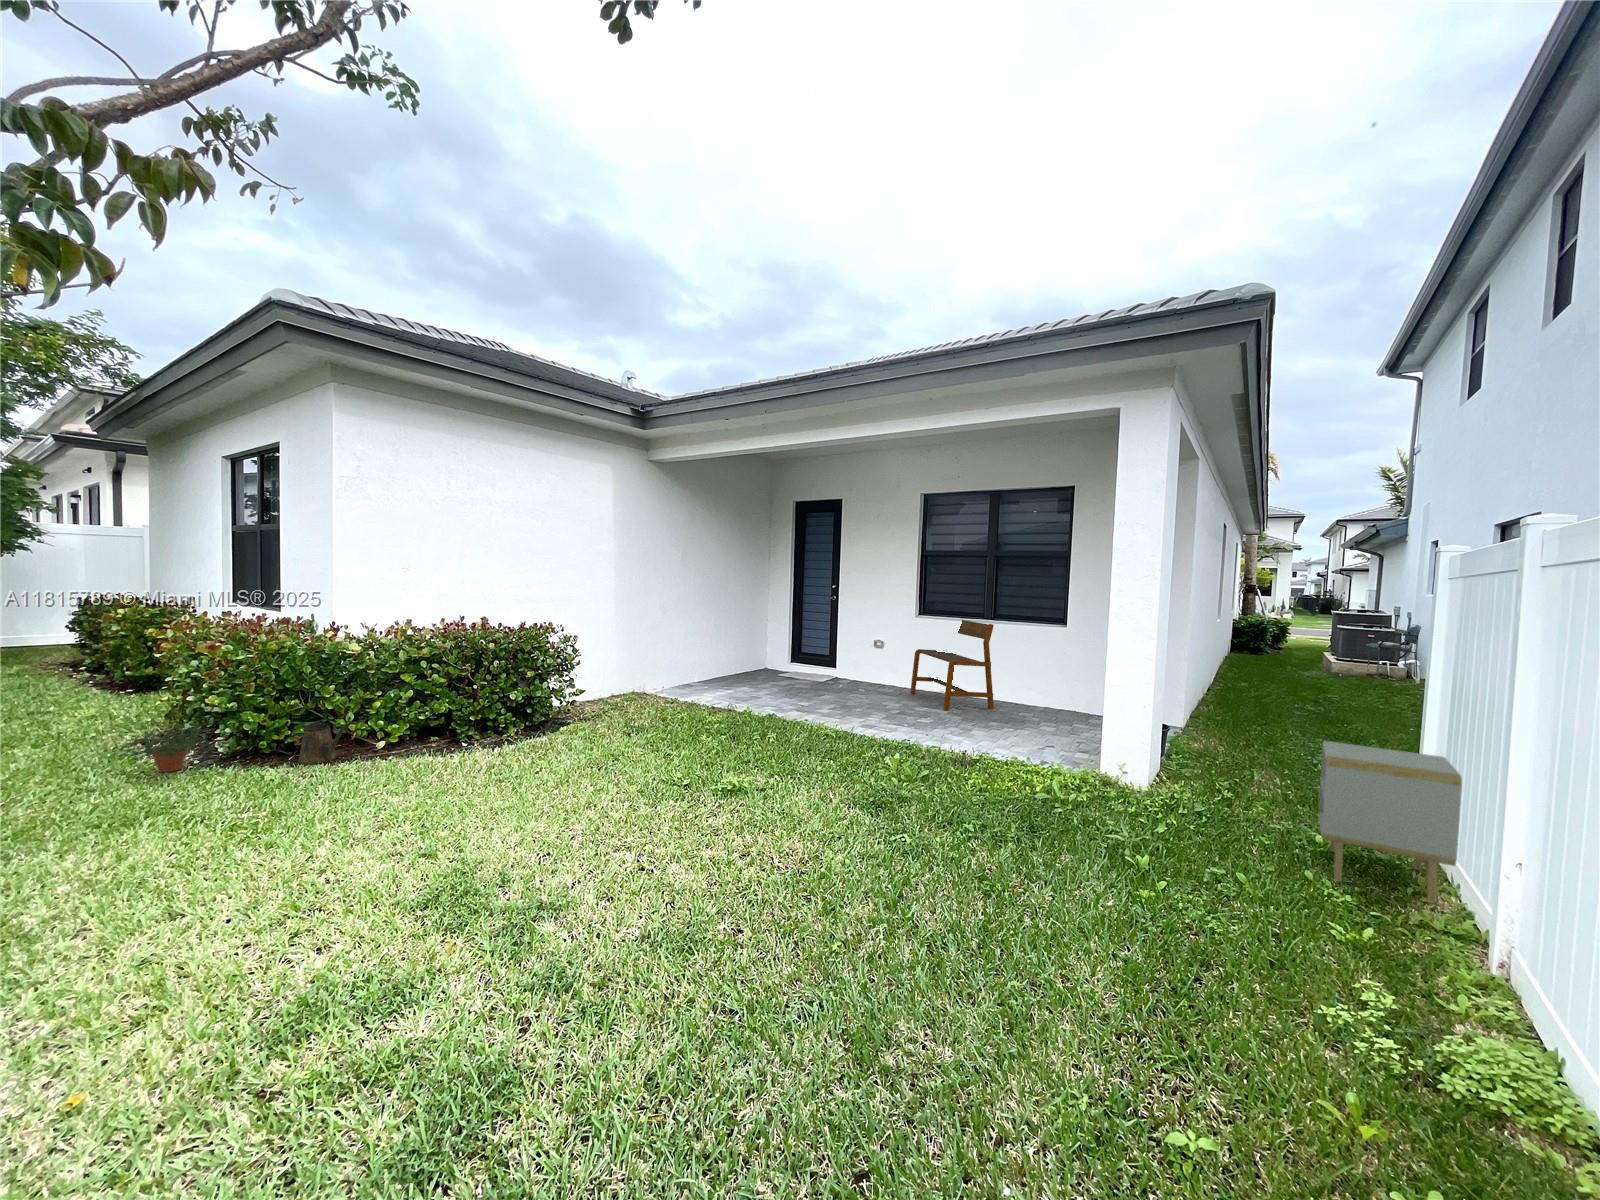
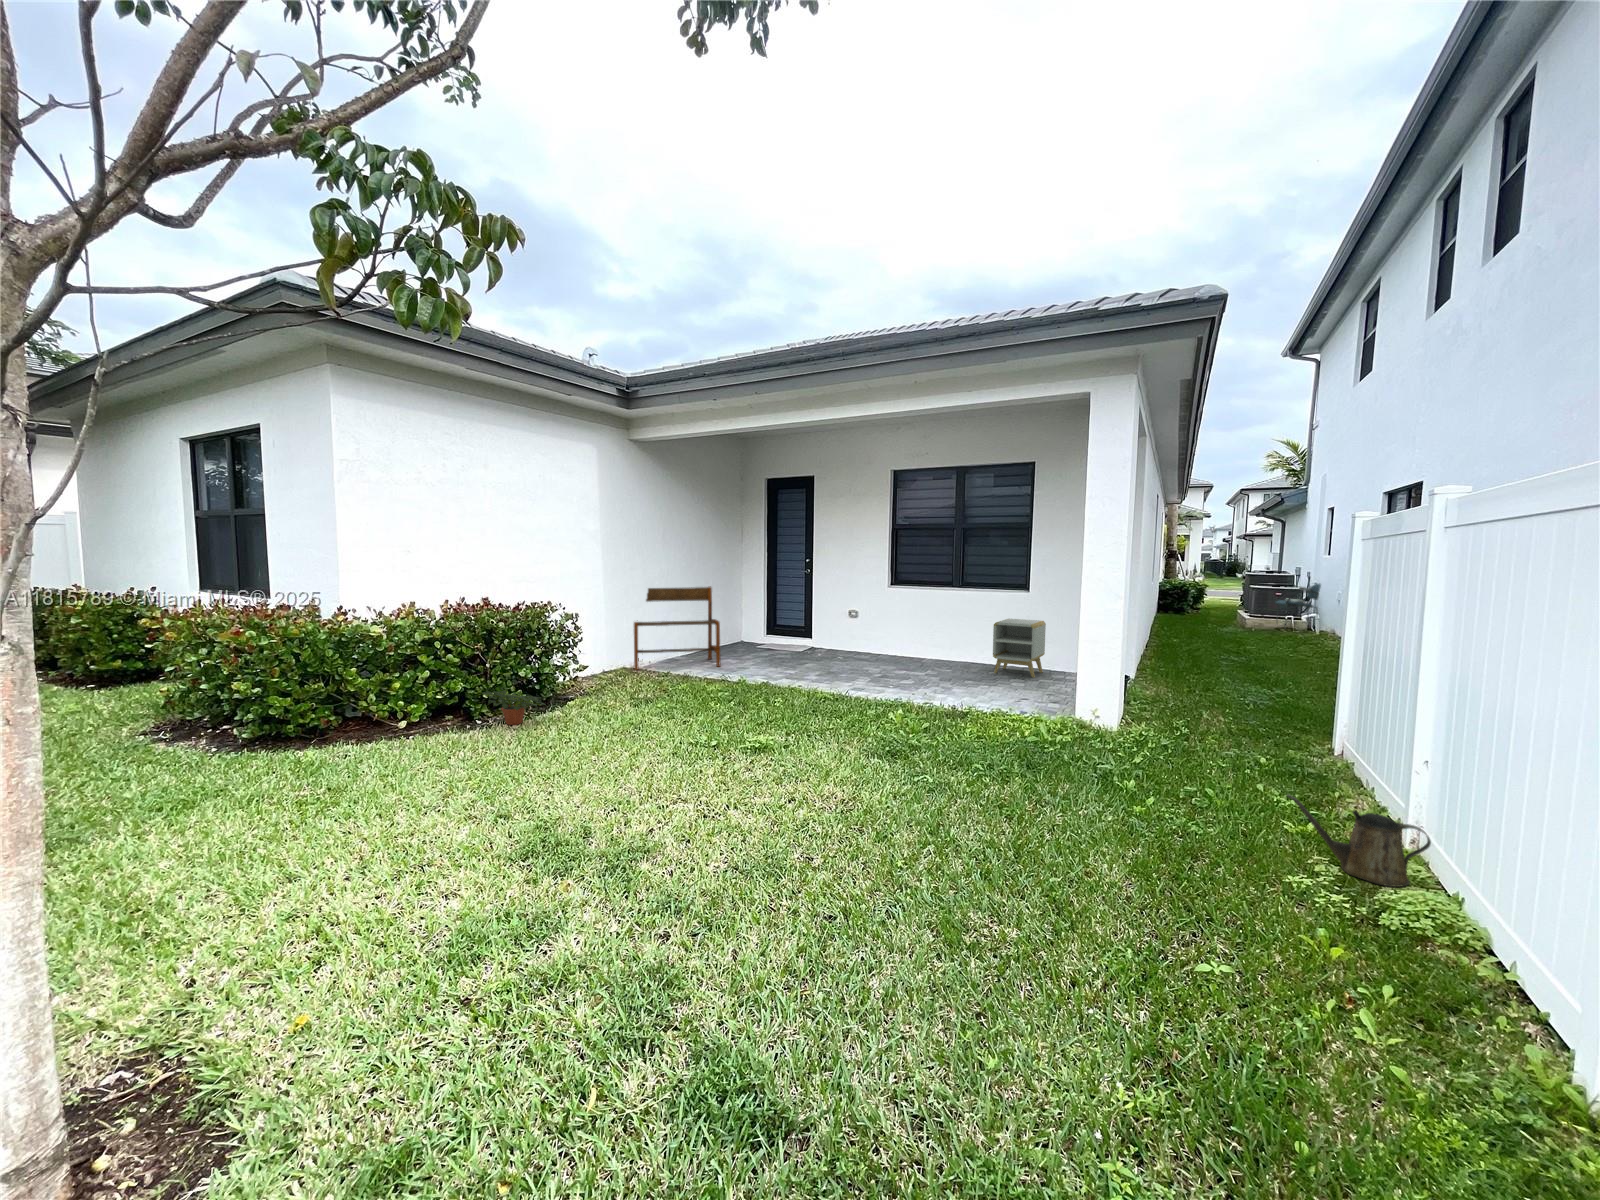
bench: present [910,620,994,711] -> present [634,586,720,670]
watering can: present [298,722,348,764] -> present [1287,794,1431,887]
potted plant: present [117,724,219,772] -> present [482,688,545,725]
side table: present [1319,741,1462,904] -> present [993,619,1046,677]

